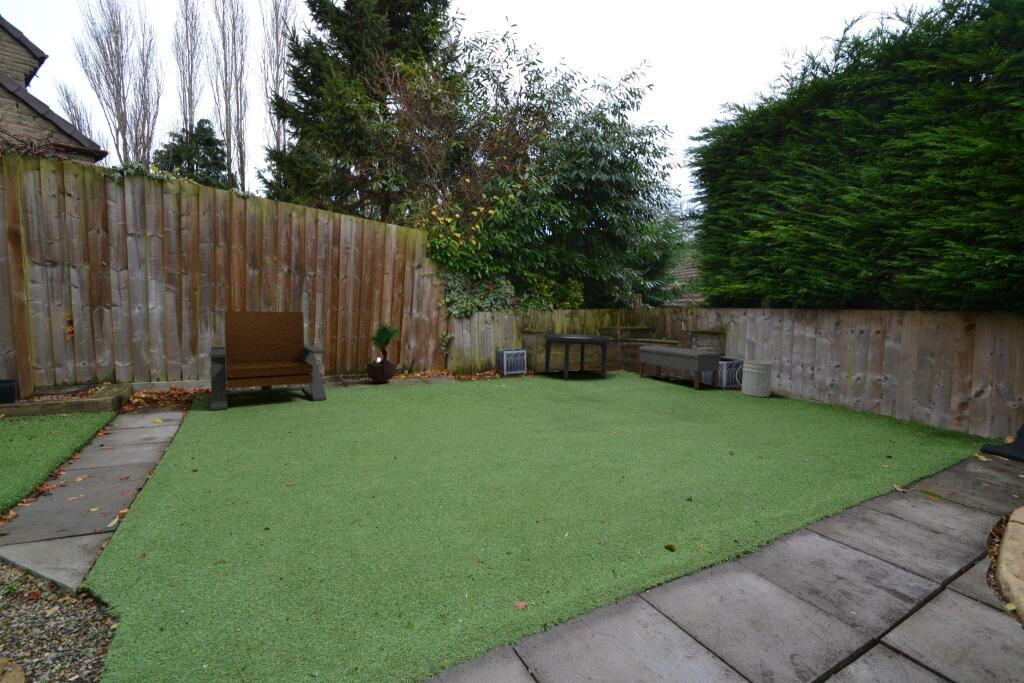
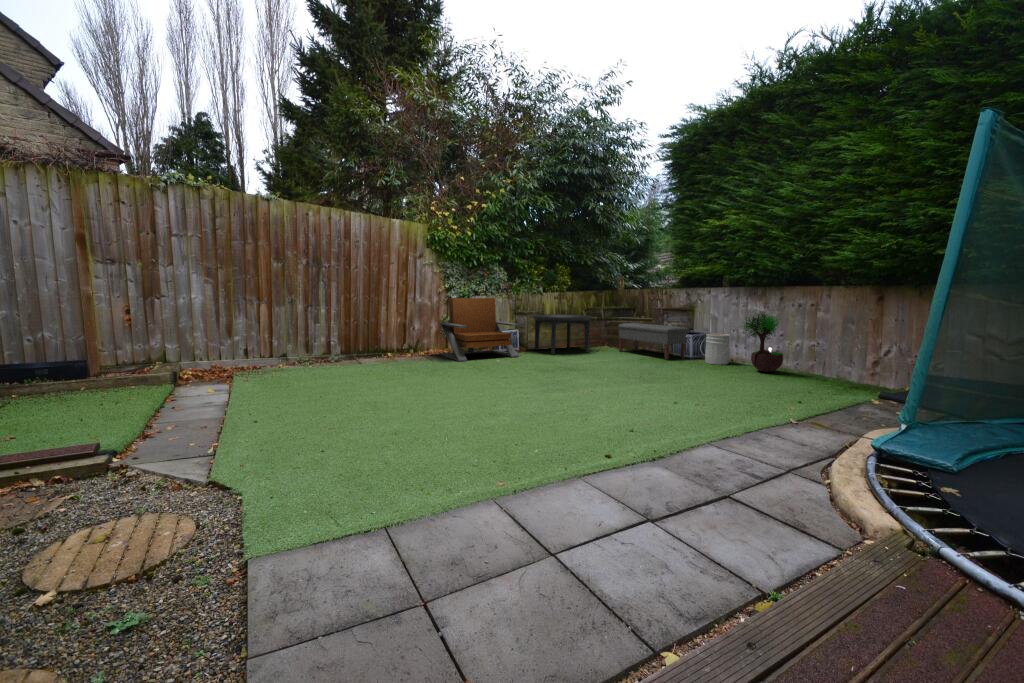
lounge chair: present [210,311,327,410] -> present [440,298,519,361]
potted tree: present [365,322,401,382] -> present [742,311,783,372]

